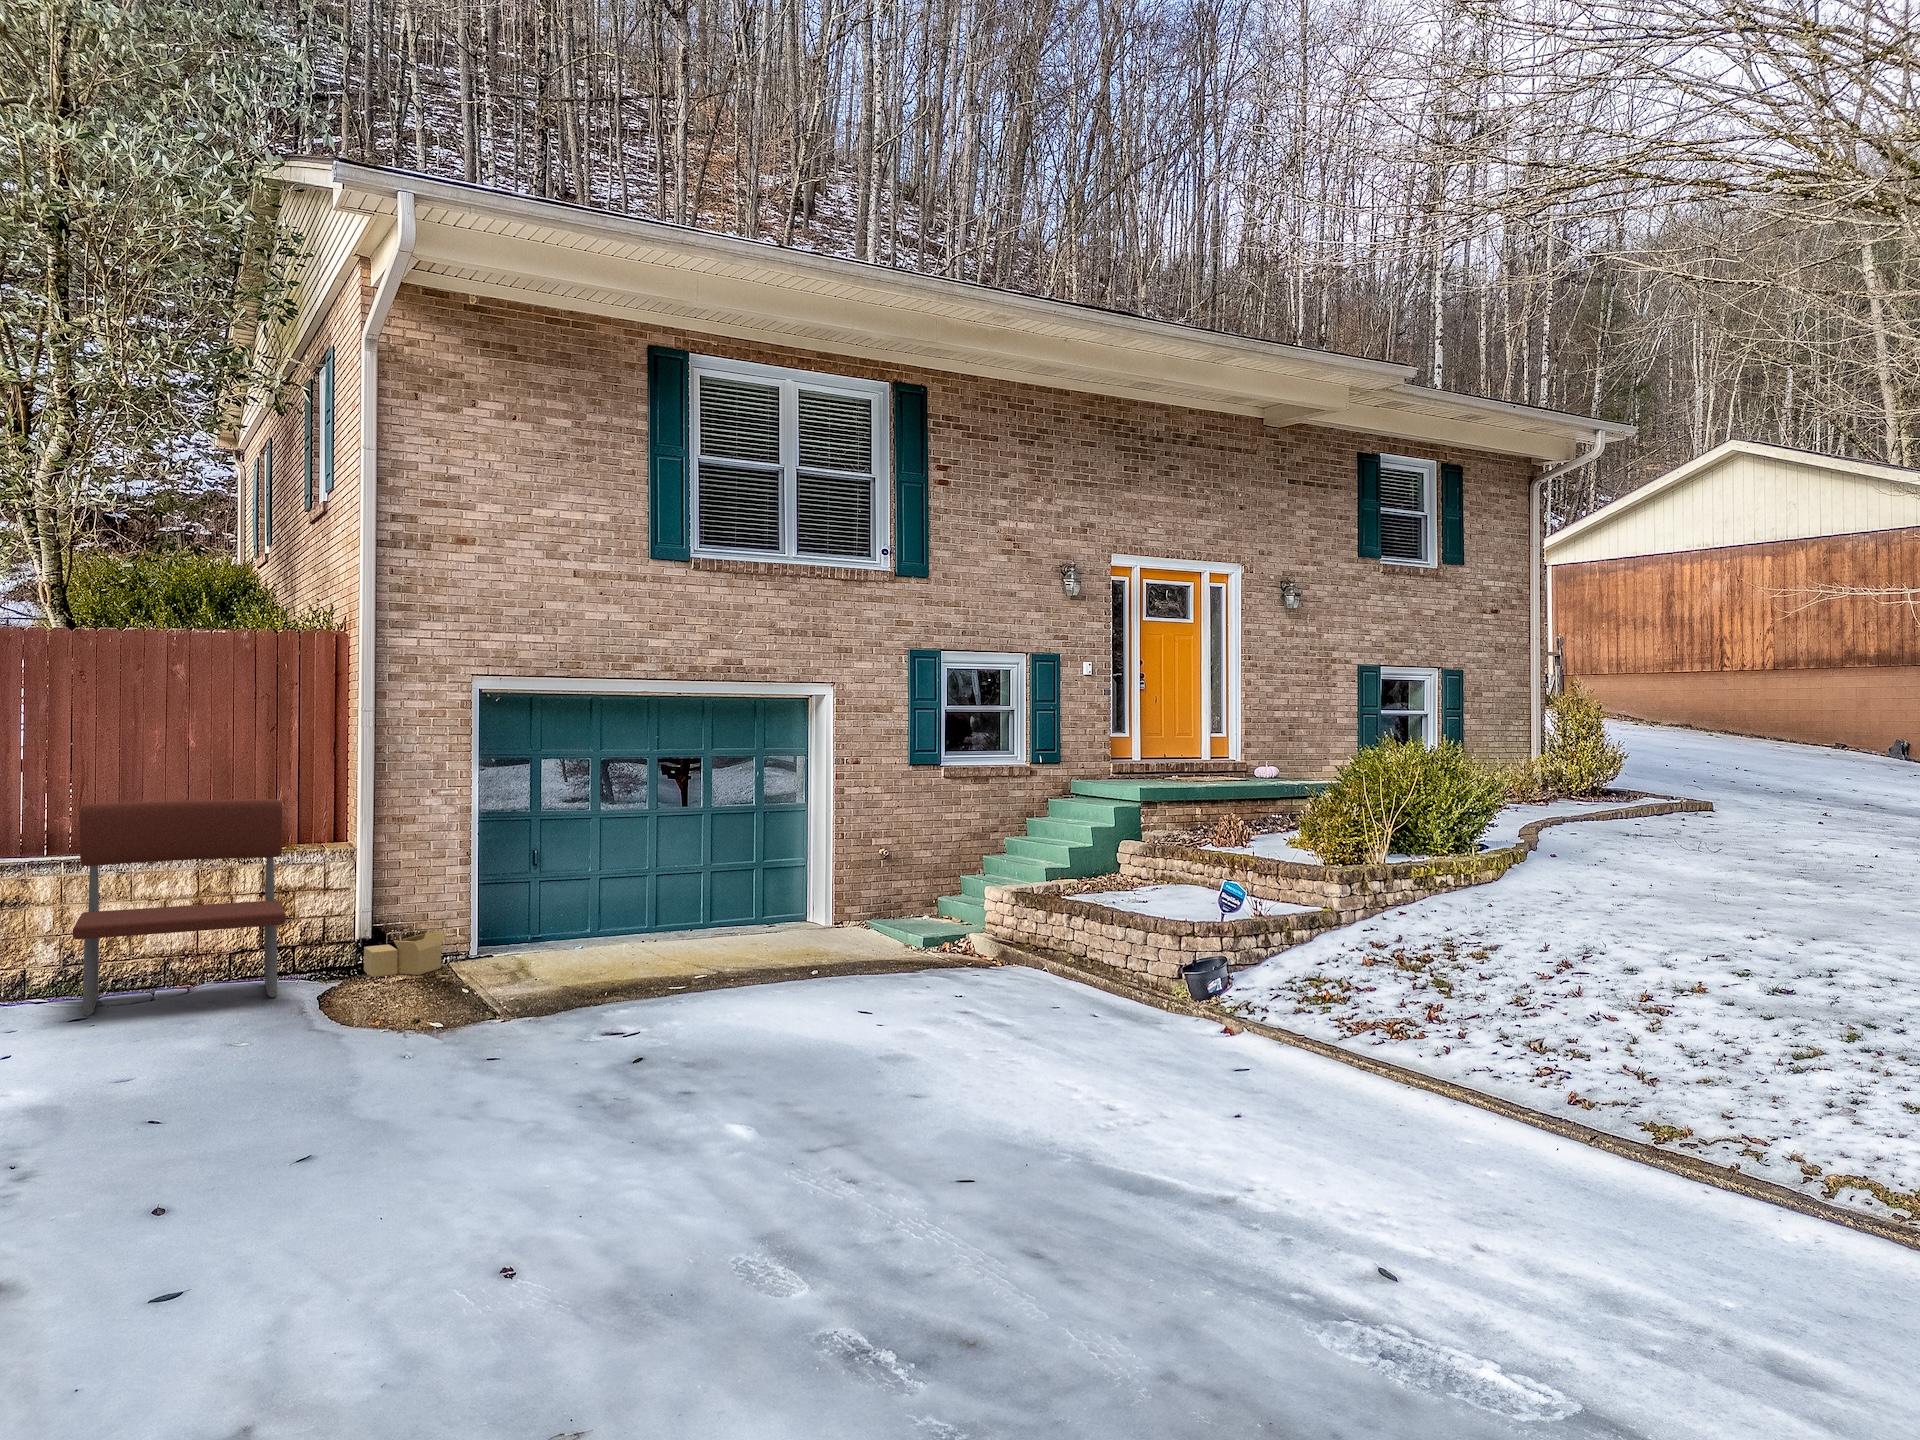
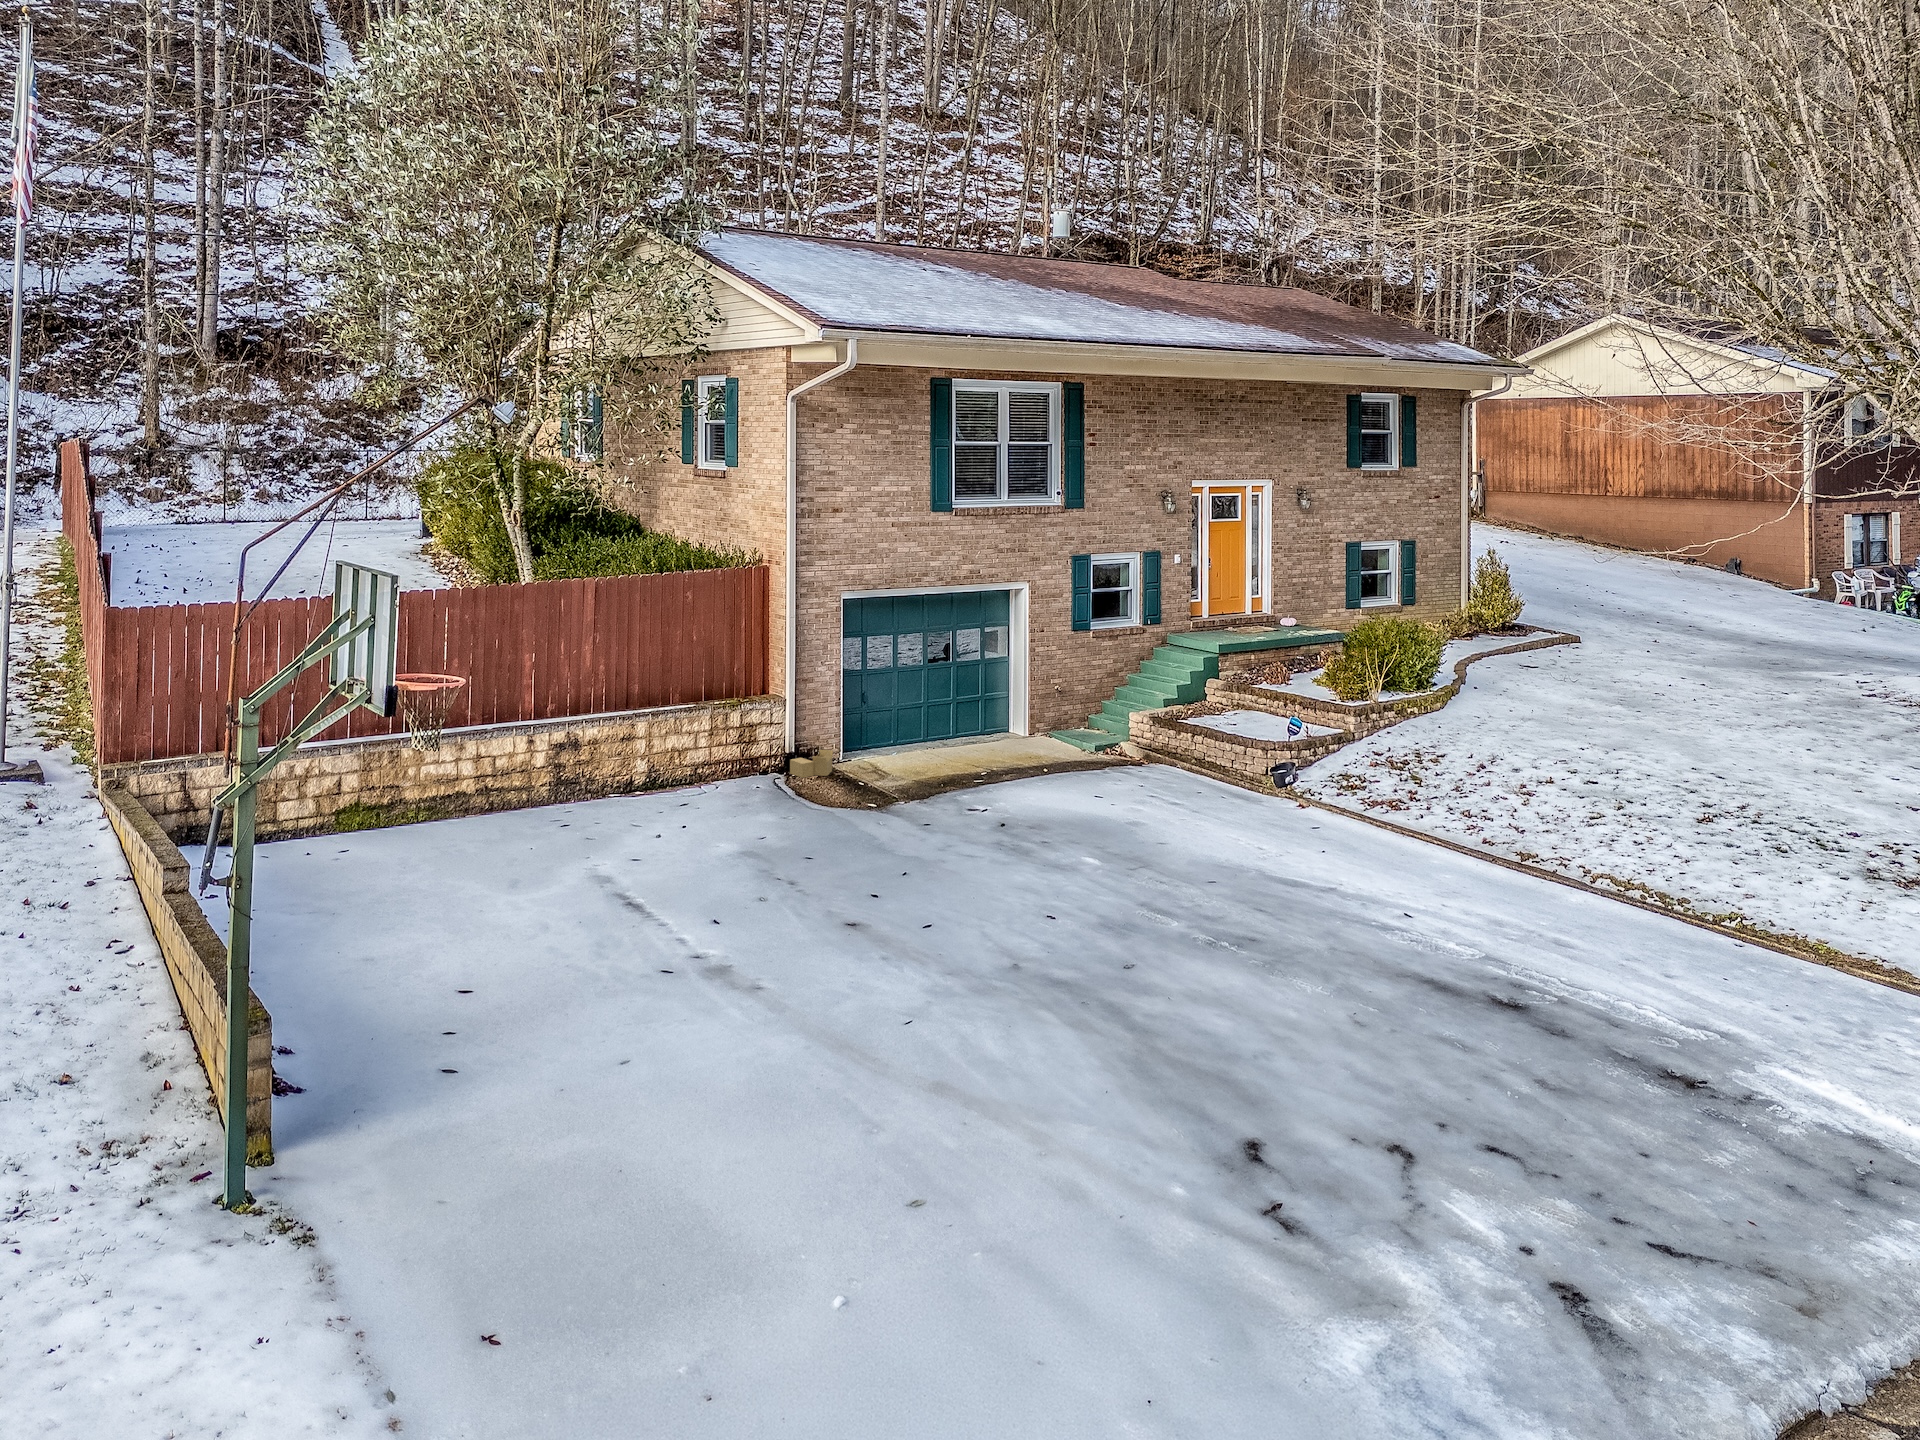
bench: present [73,799,286,1016] -> none [665,677,783,805]

